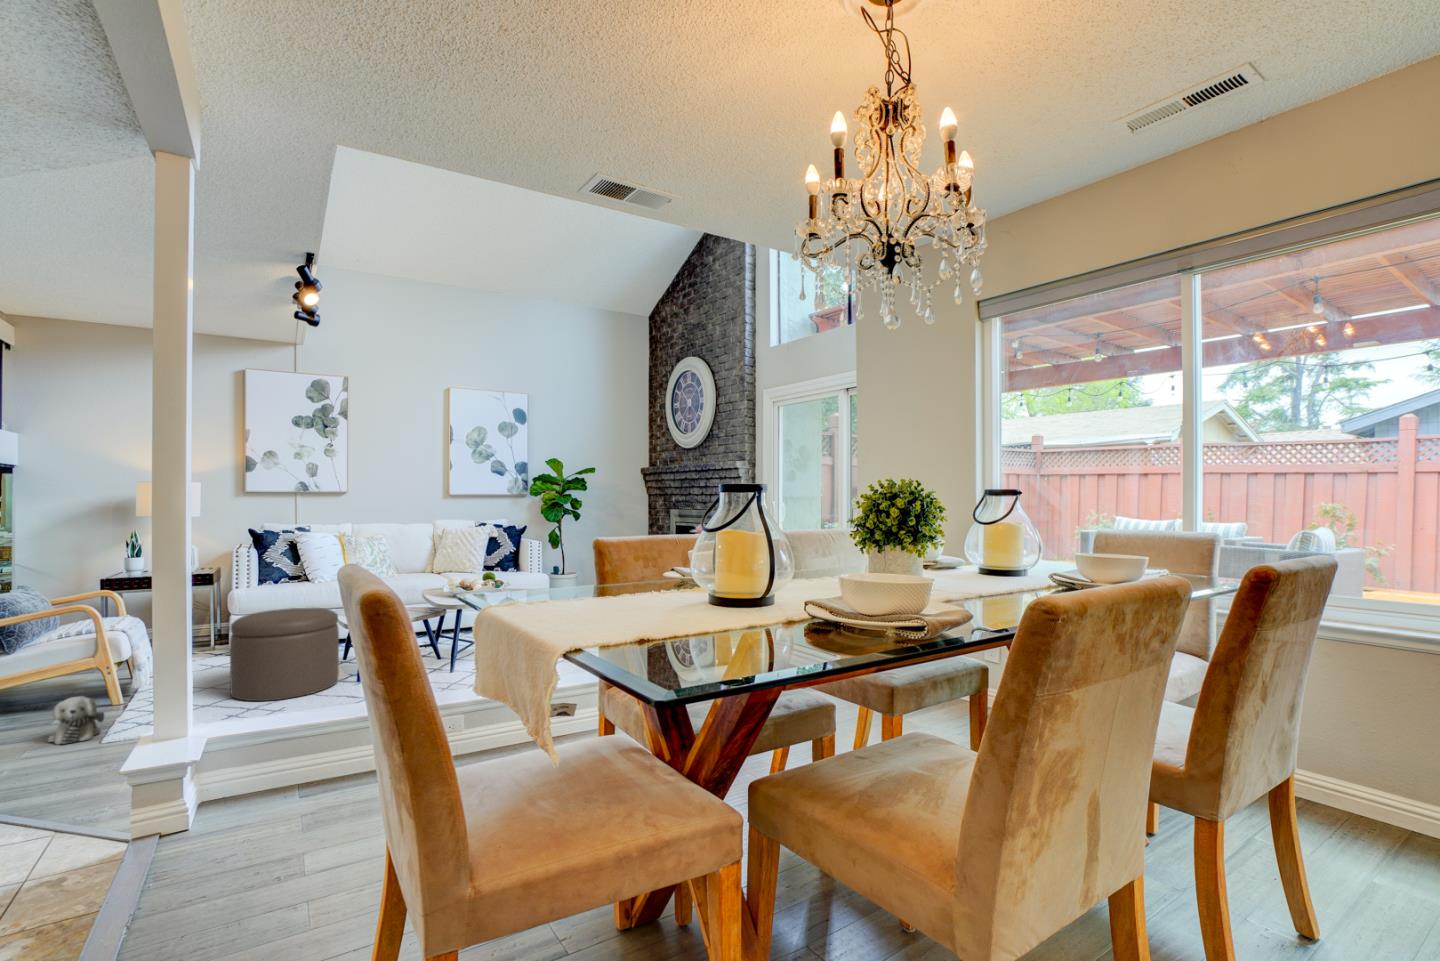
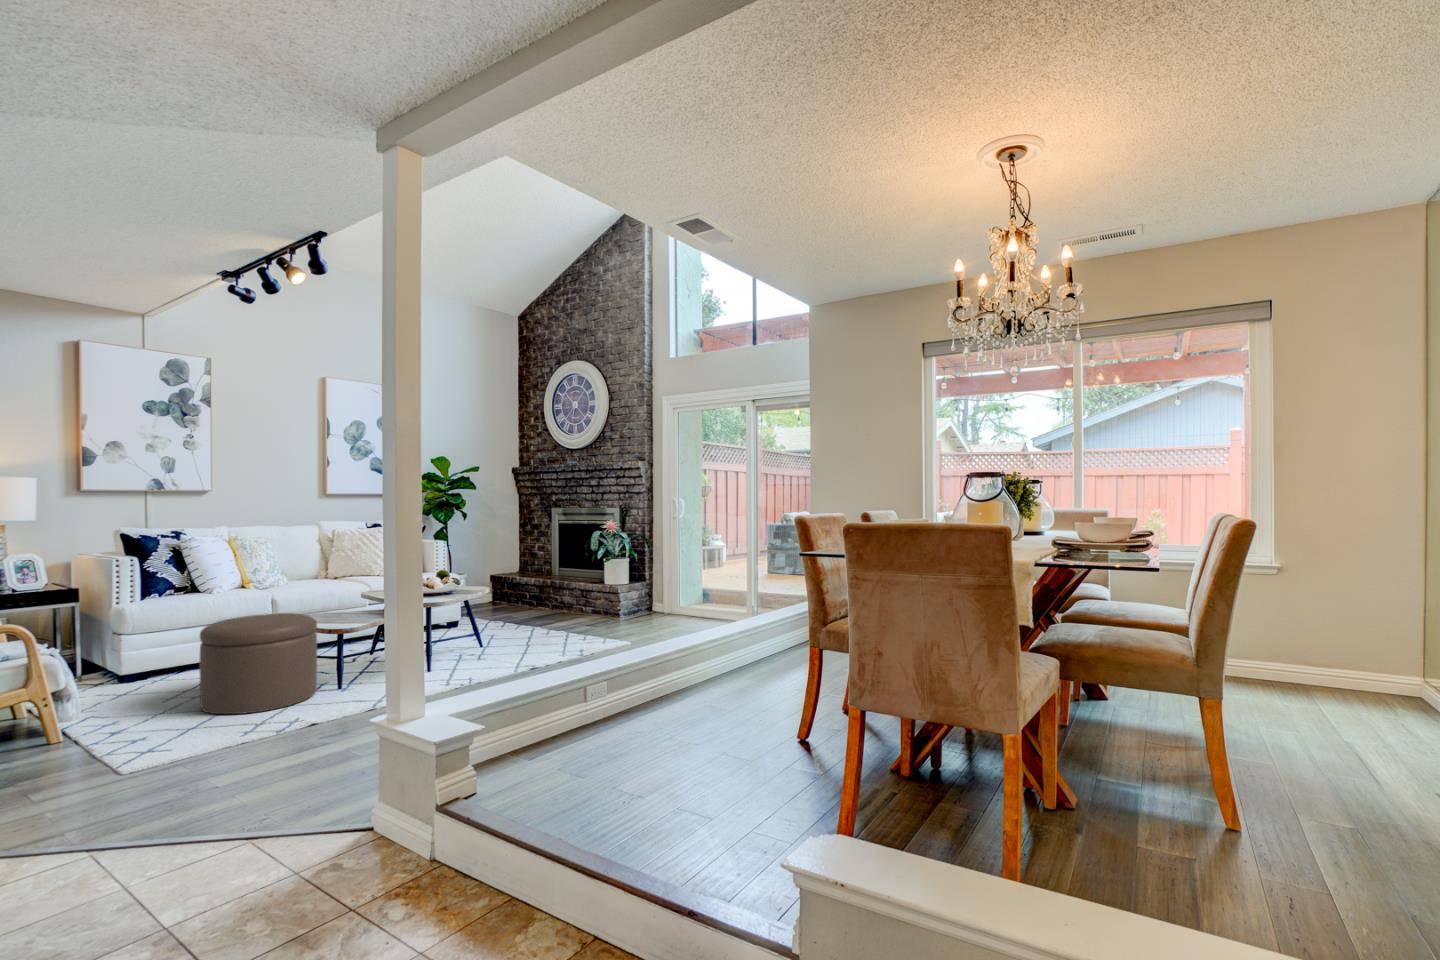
plush toy: present [48,696,105,745] -> none [49,720,112,776]

